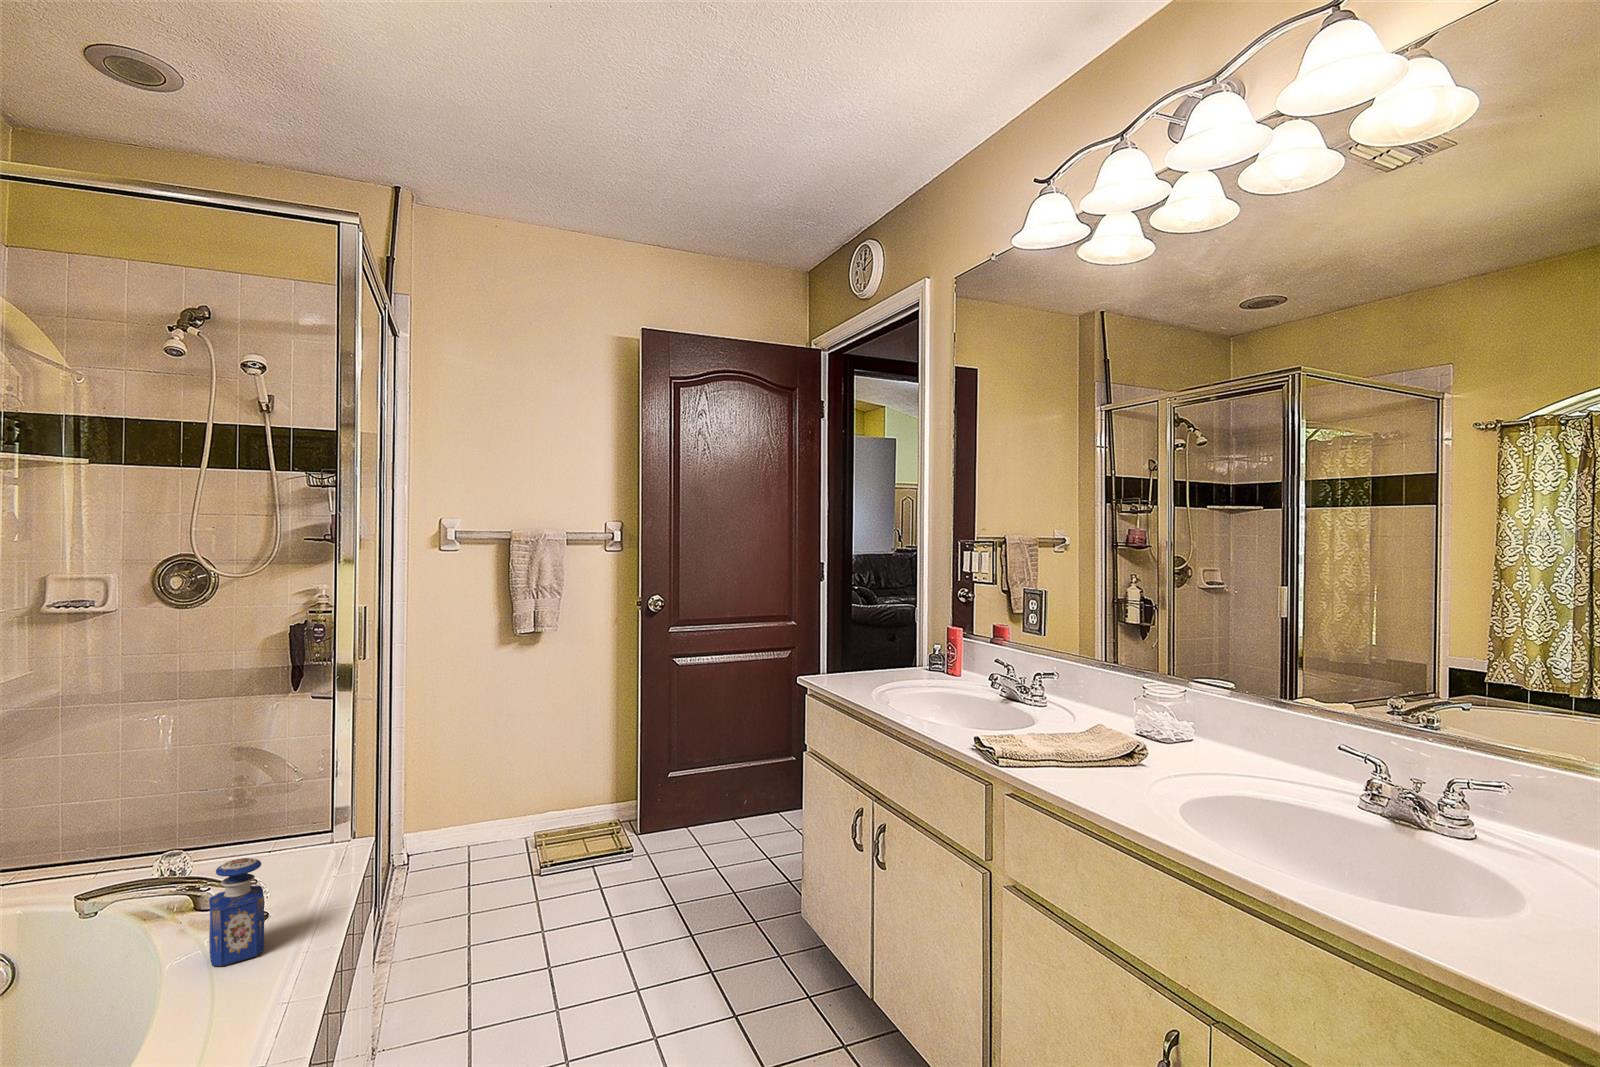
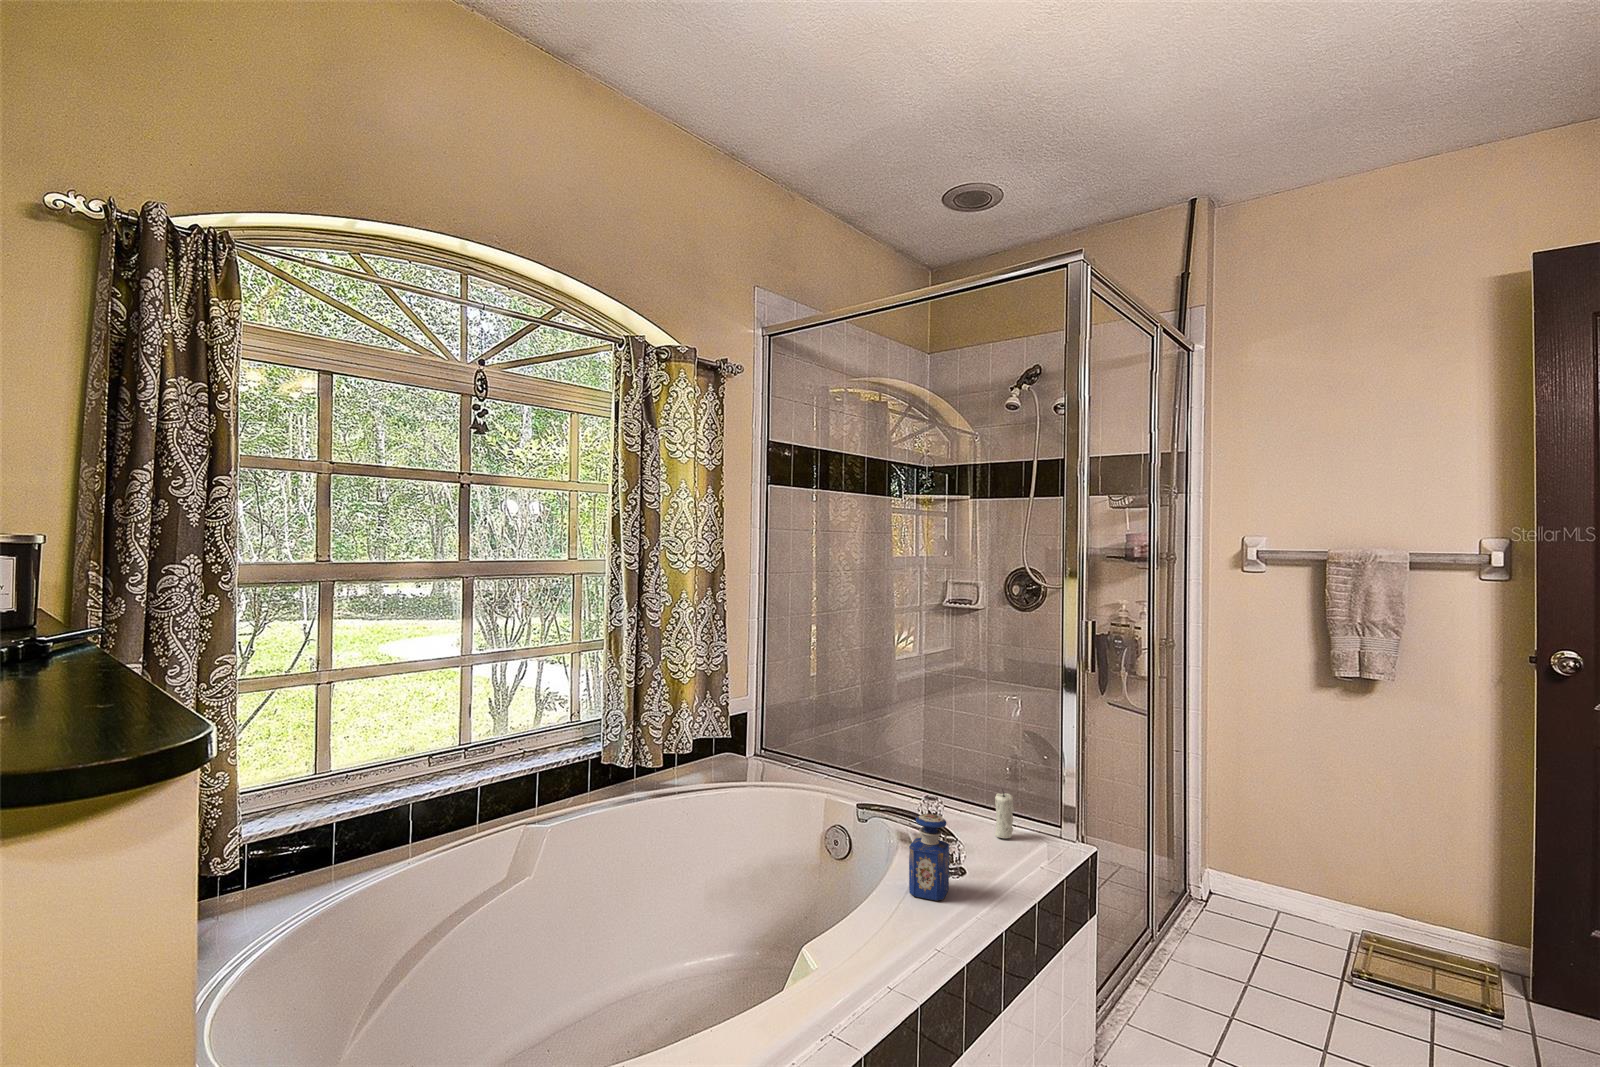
candle: none [266,805,291,866] -> present [995,789,1014,838]

